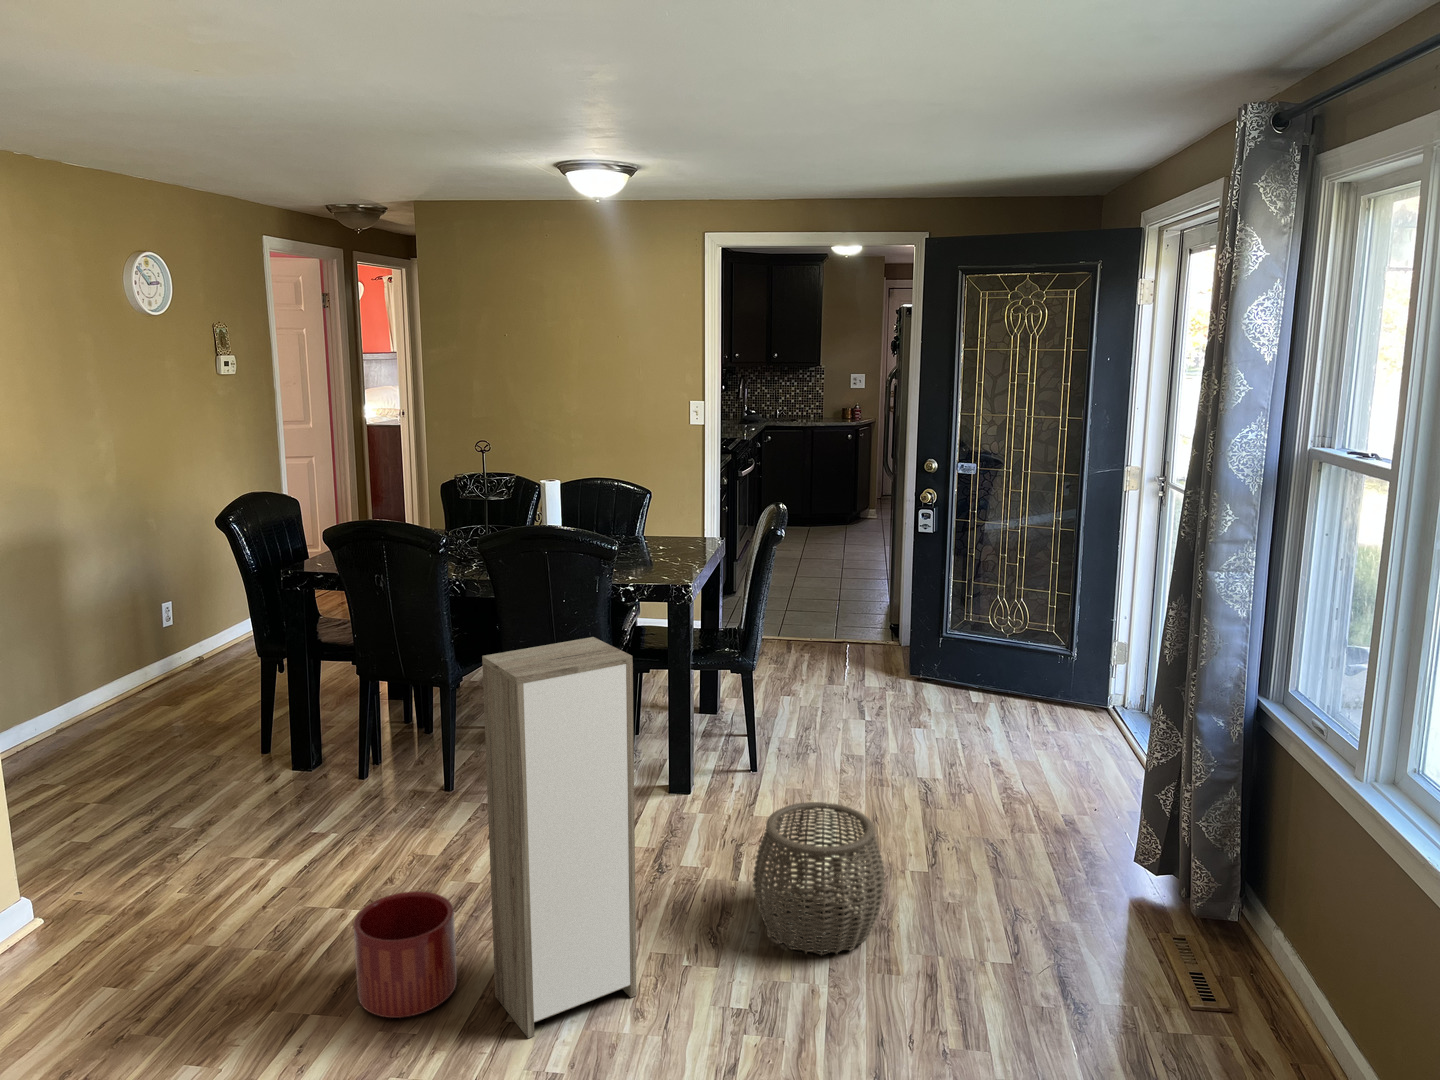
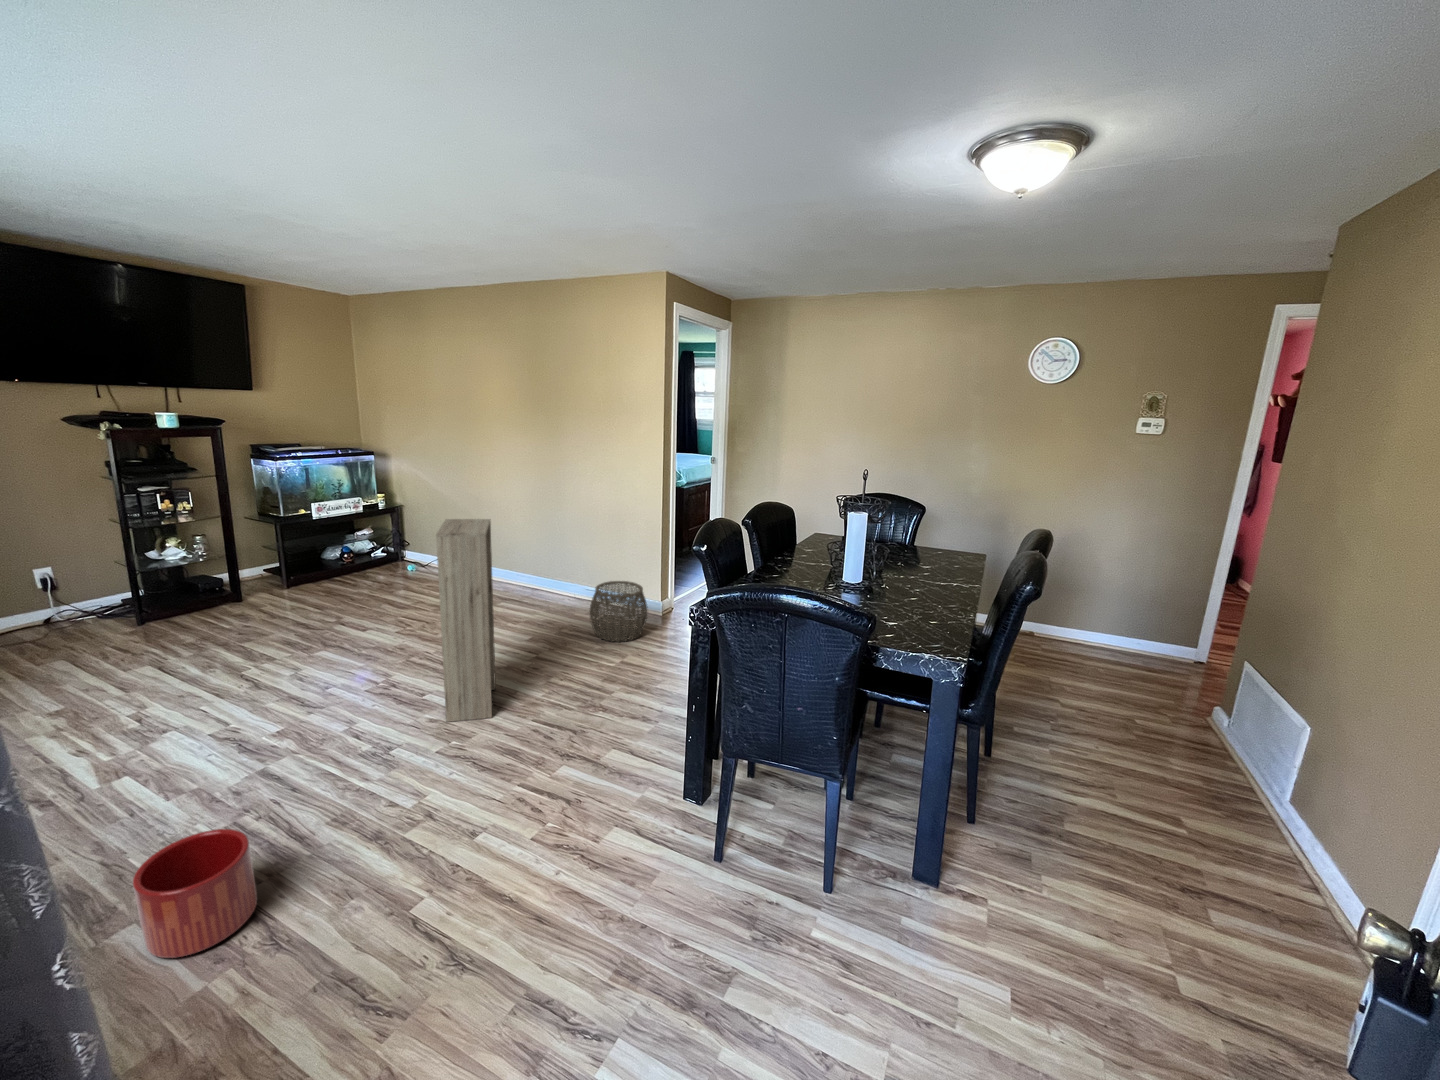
woven basket: present [753,802,885,955] -> present [590,581,648,642]
planter: present [354,891,457,1018] -> present [133,829,257,958]

